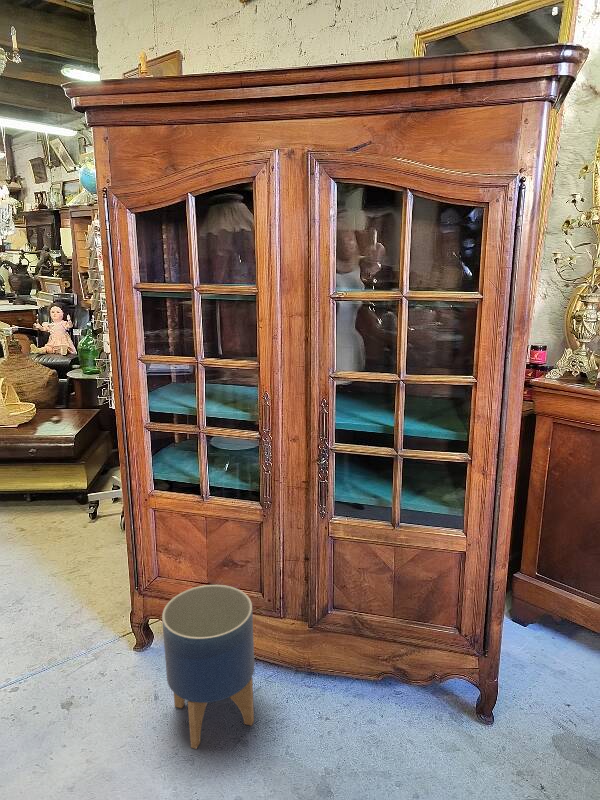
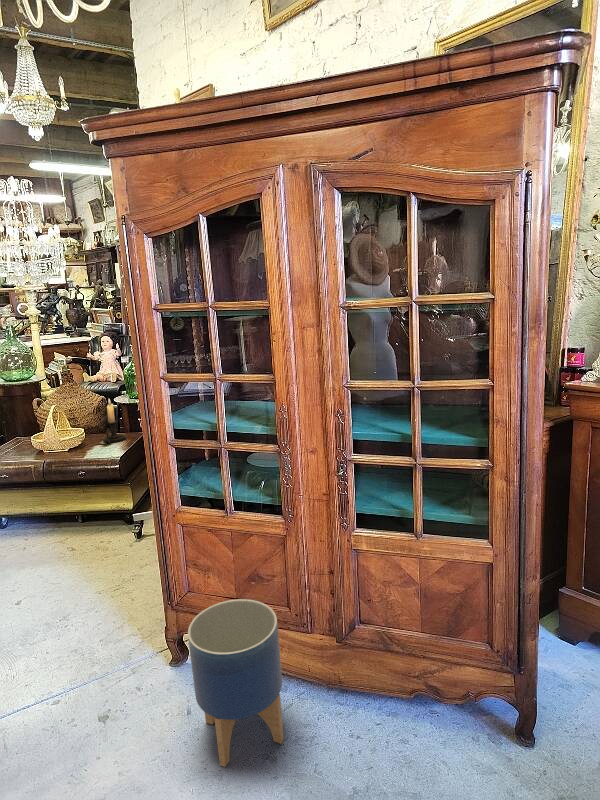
candle holder: none [55,373,81,422] -> present [102,399,126,443]

